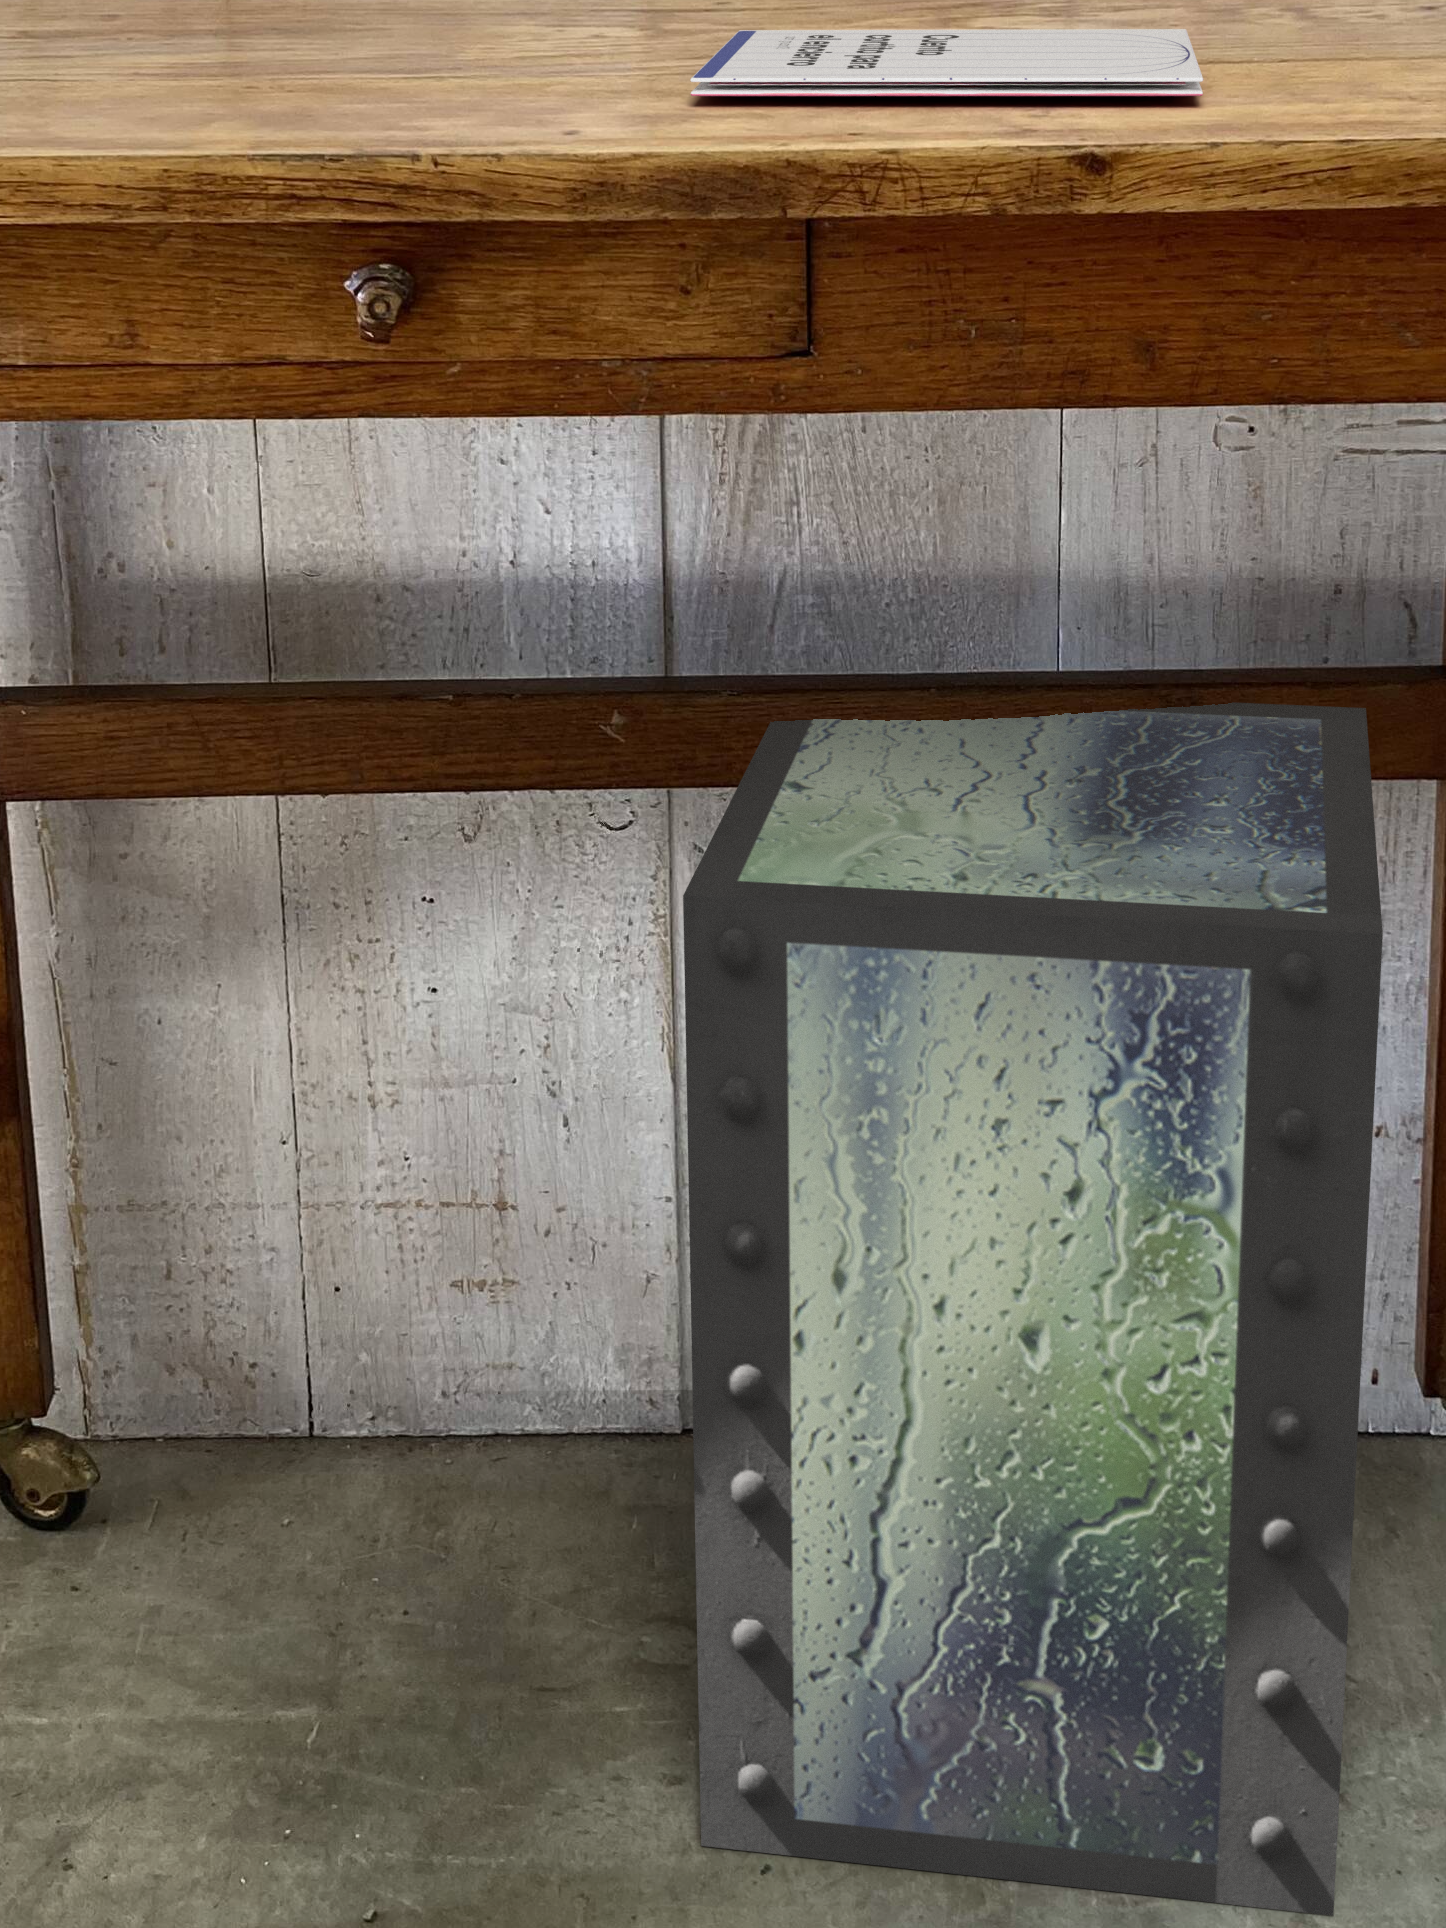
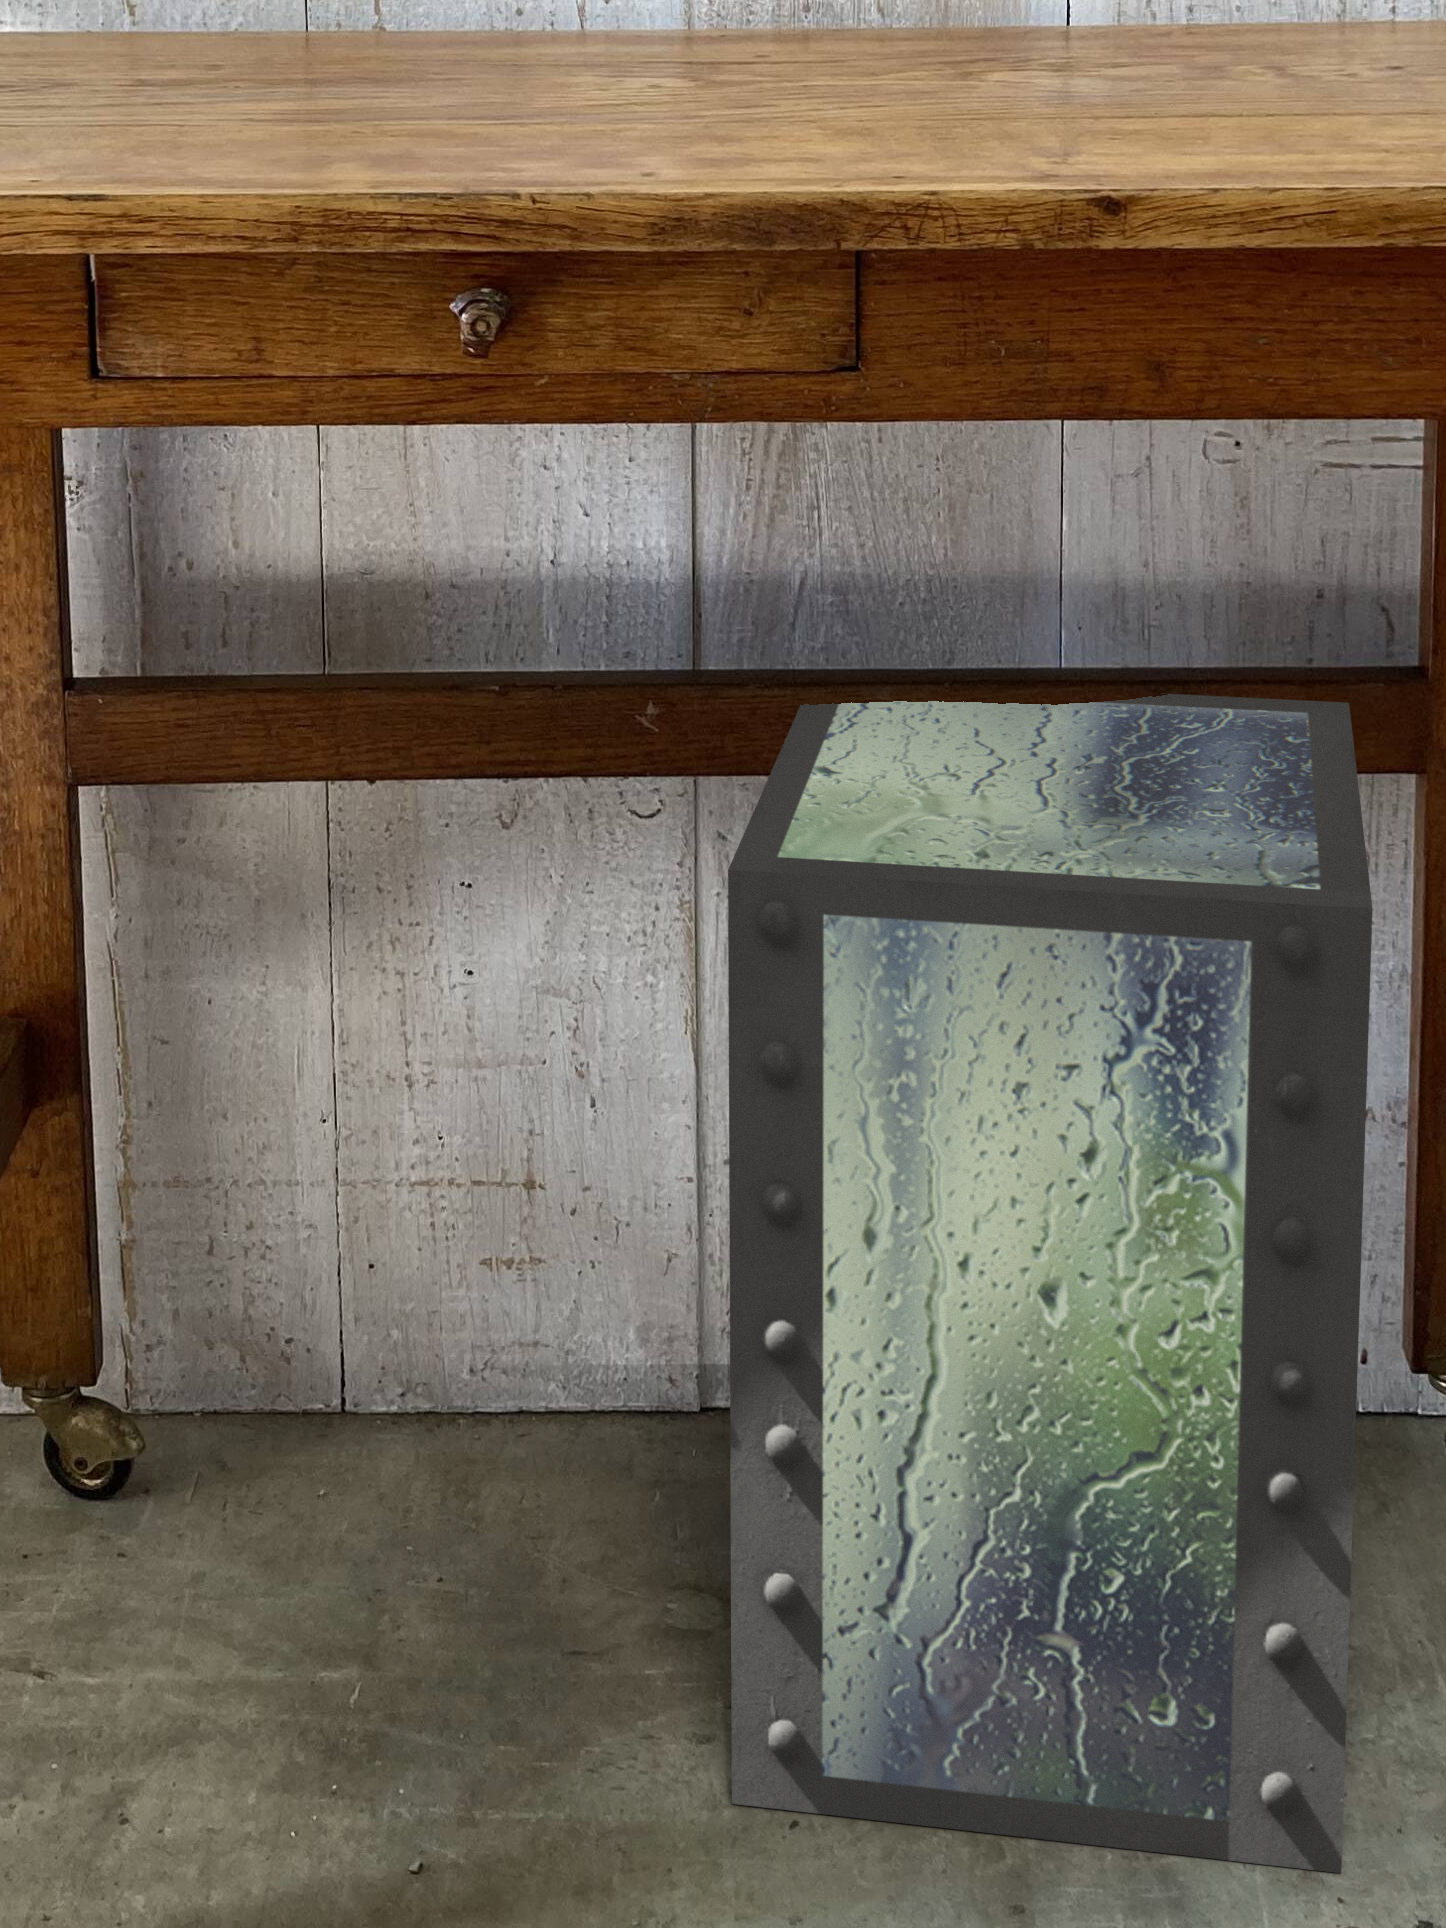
notebook: present [690,29,1203,96] -> none [752,83,1204,152]

